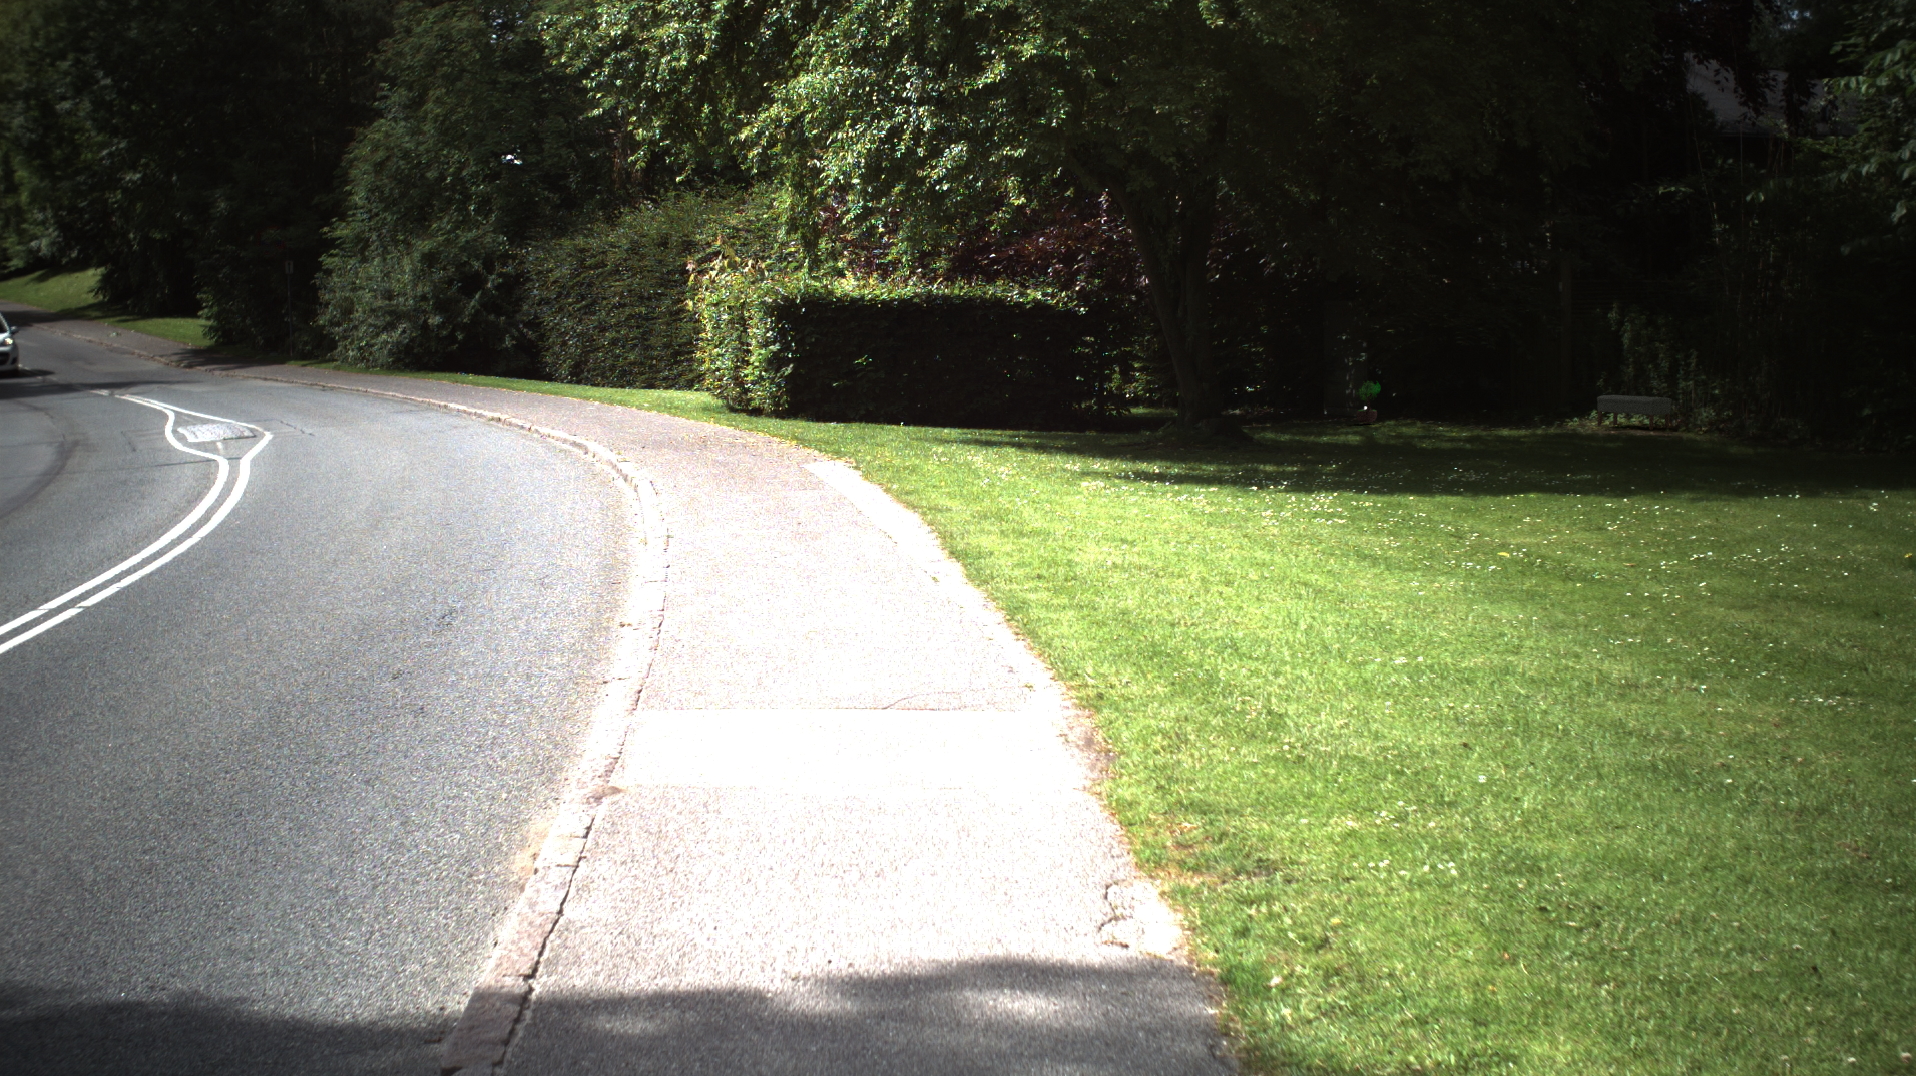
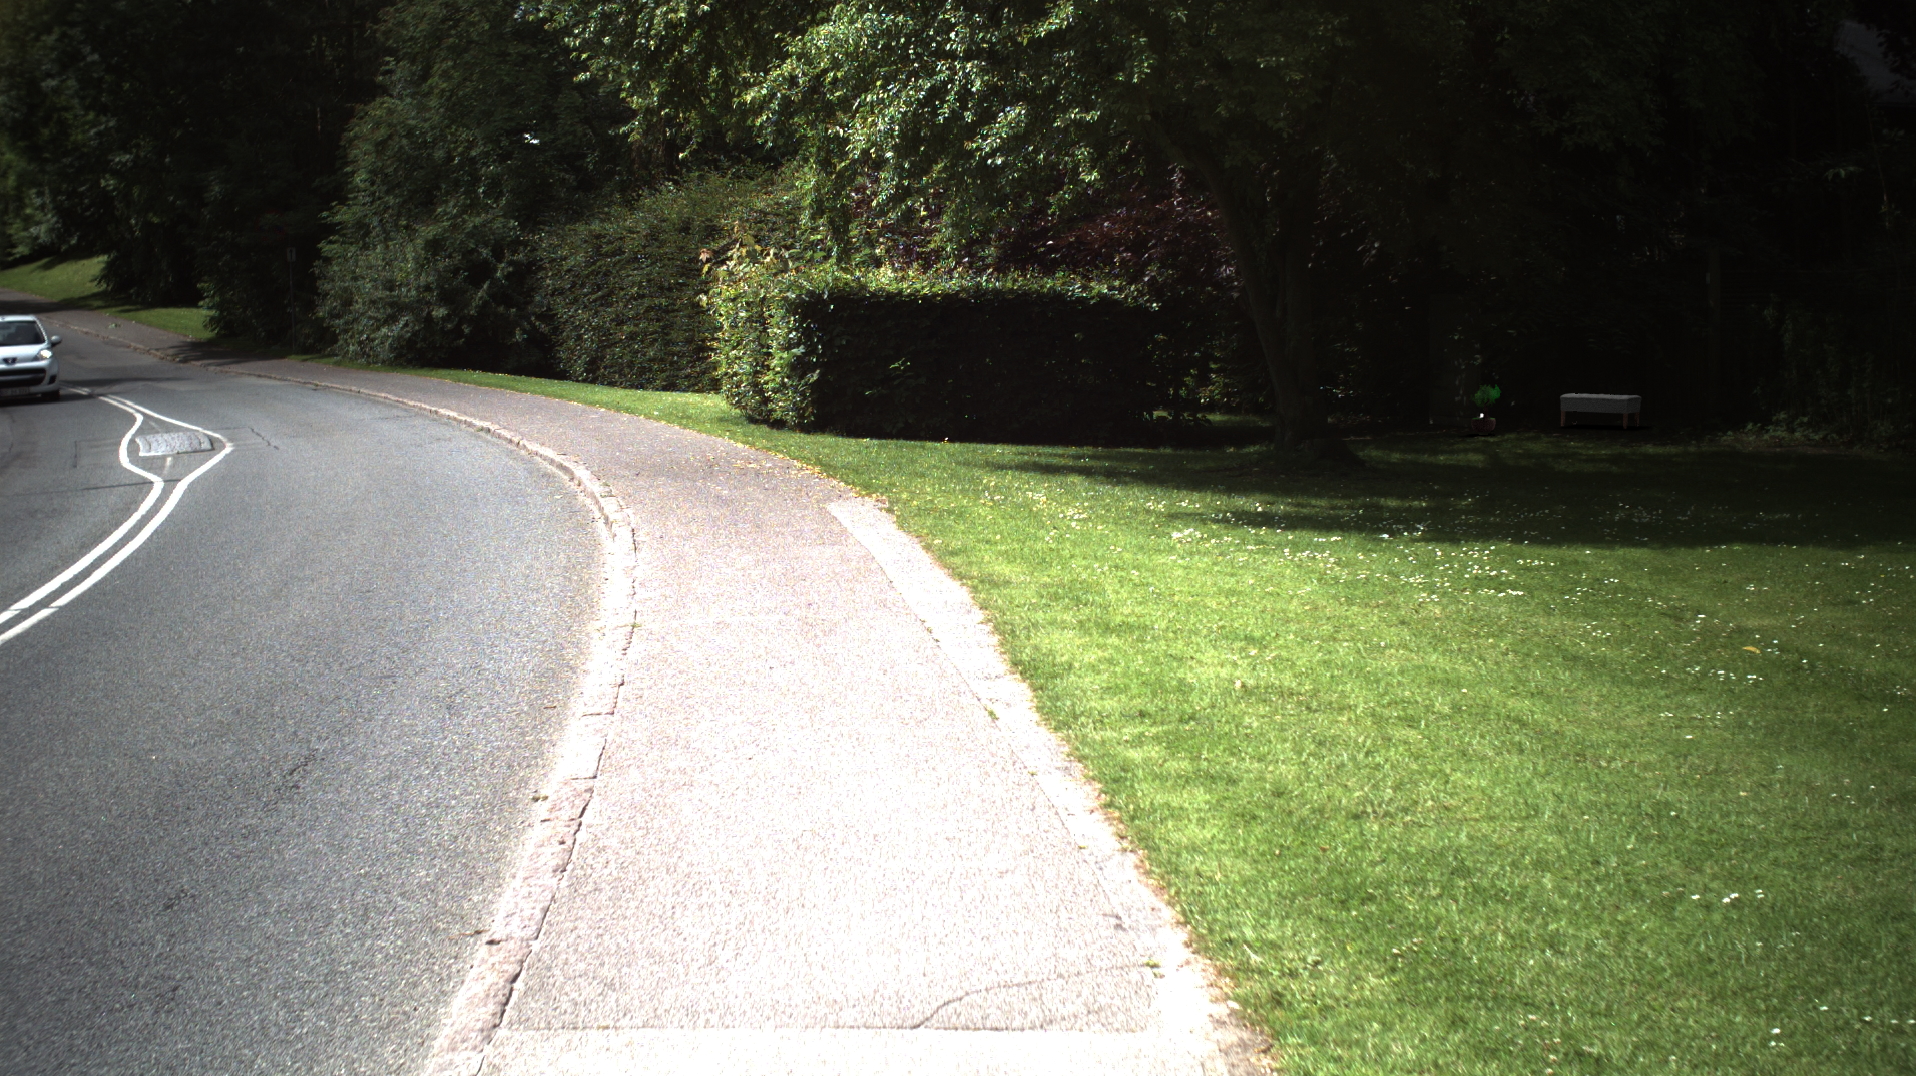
bench: present [1597,395,1672,430] -> present [1560,393,1642,429]

